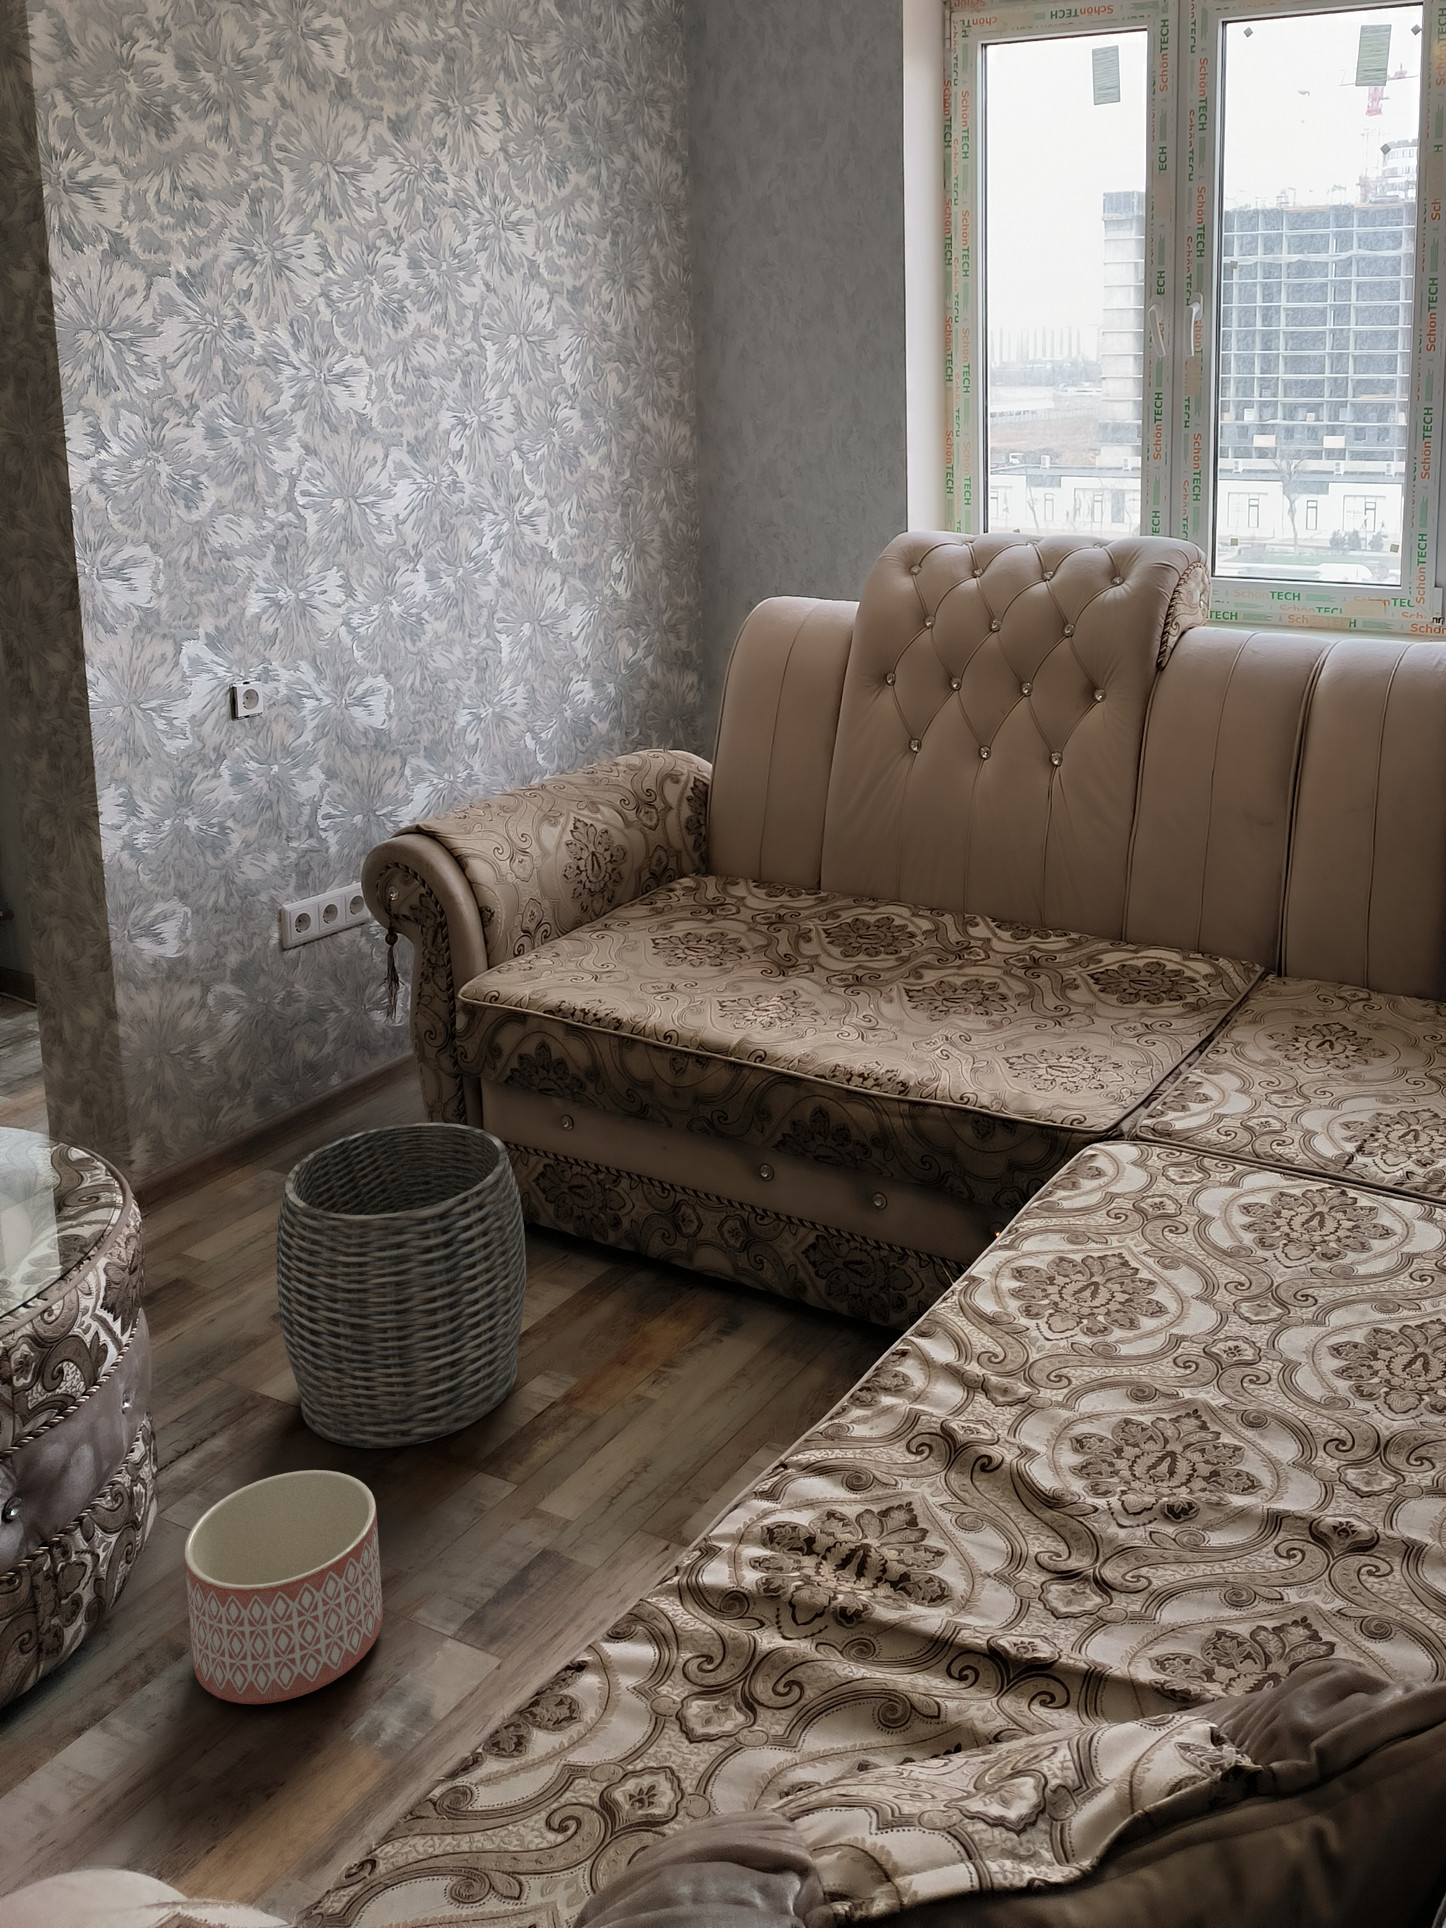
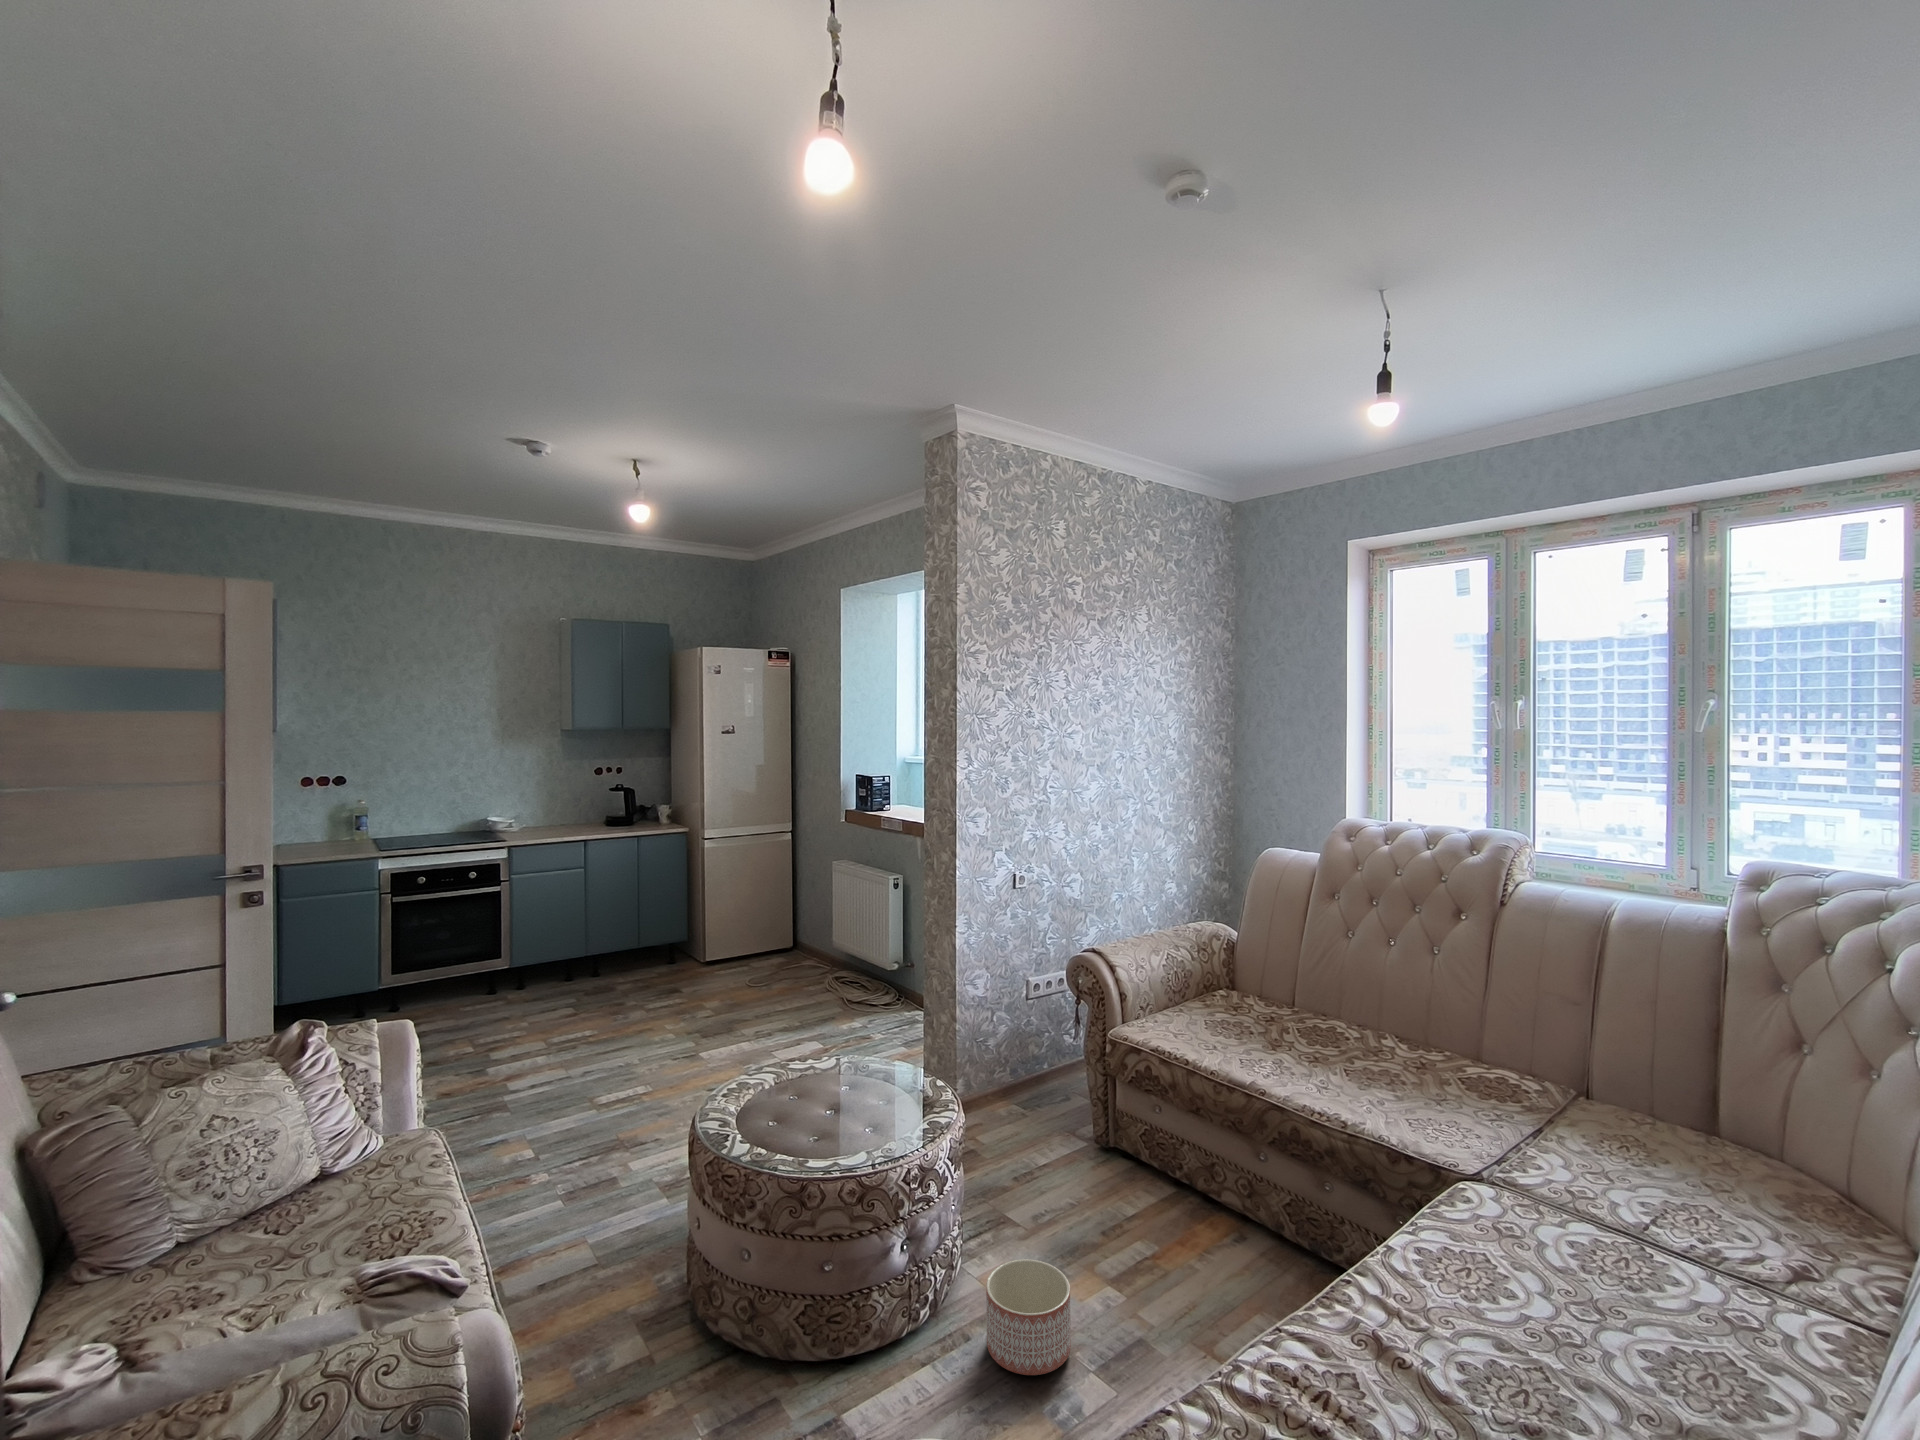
woven basket: present [277,1123,526,1448] -> none [1026,1095,1140,1261]

